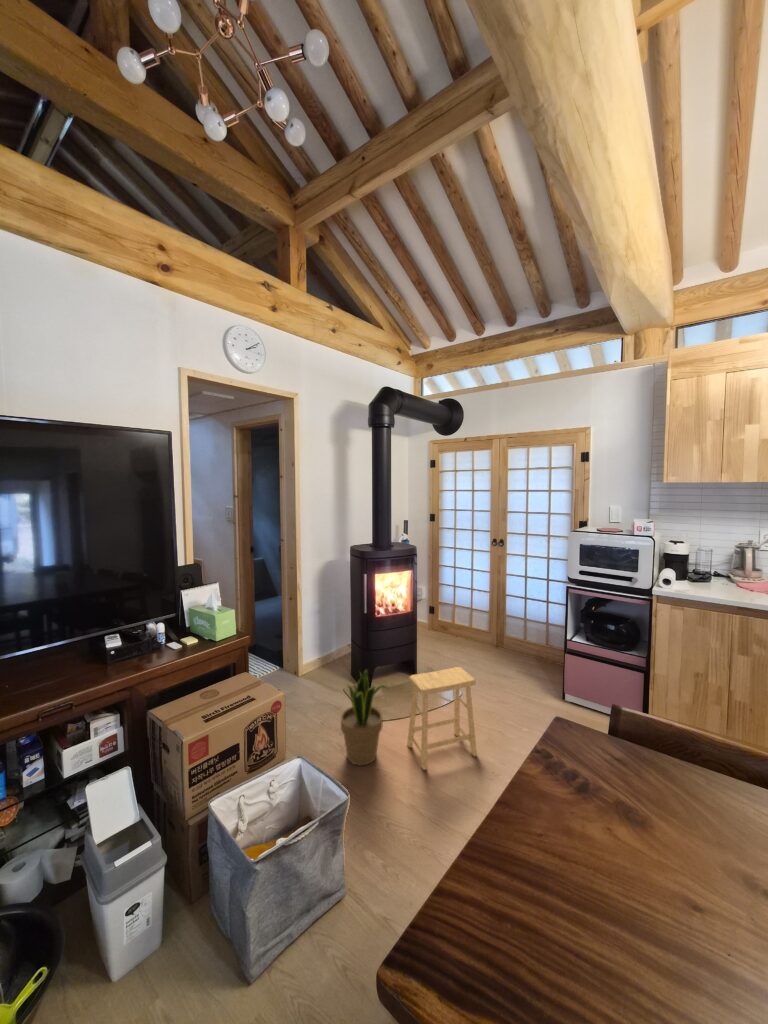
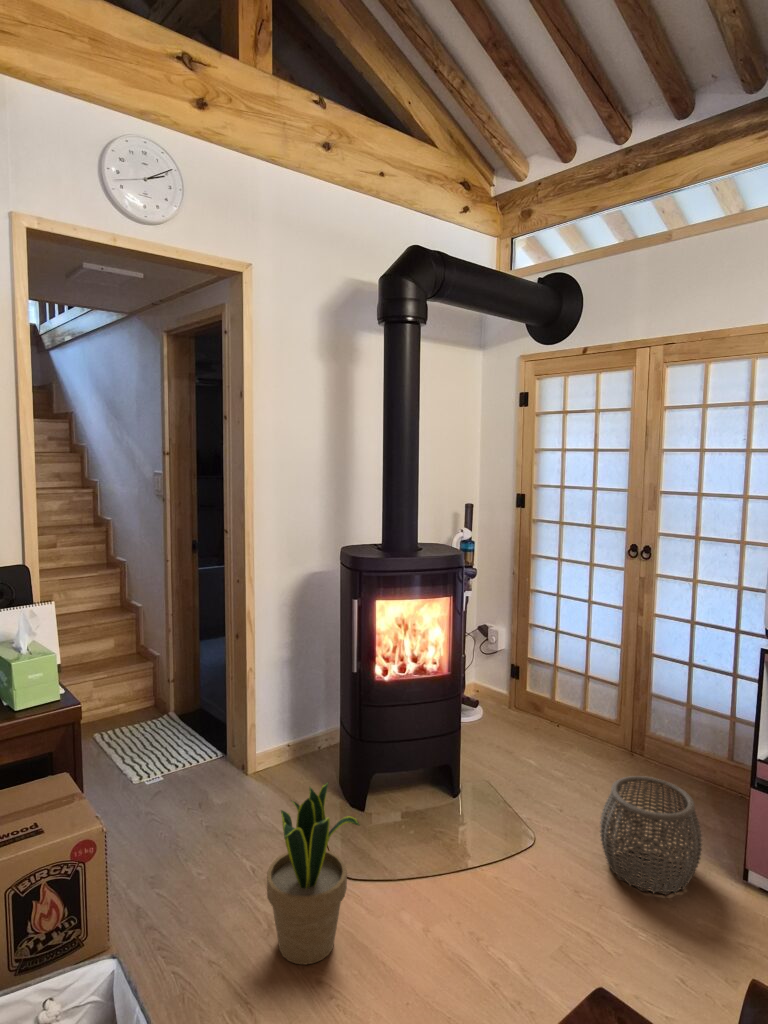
woven basket: none [495,654,545,710] -> present [600,776,702,894]
footstool: present [407,667,477,770] -> none [398,796,532,993]

